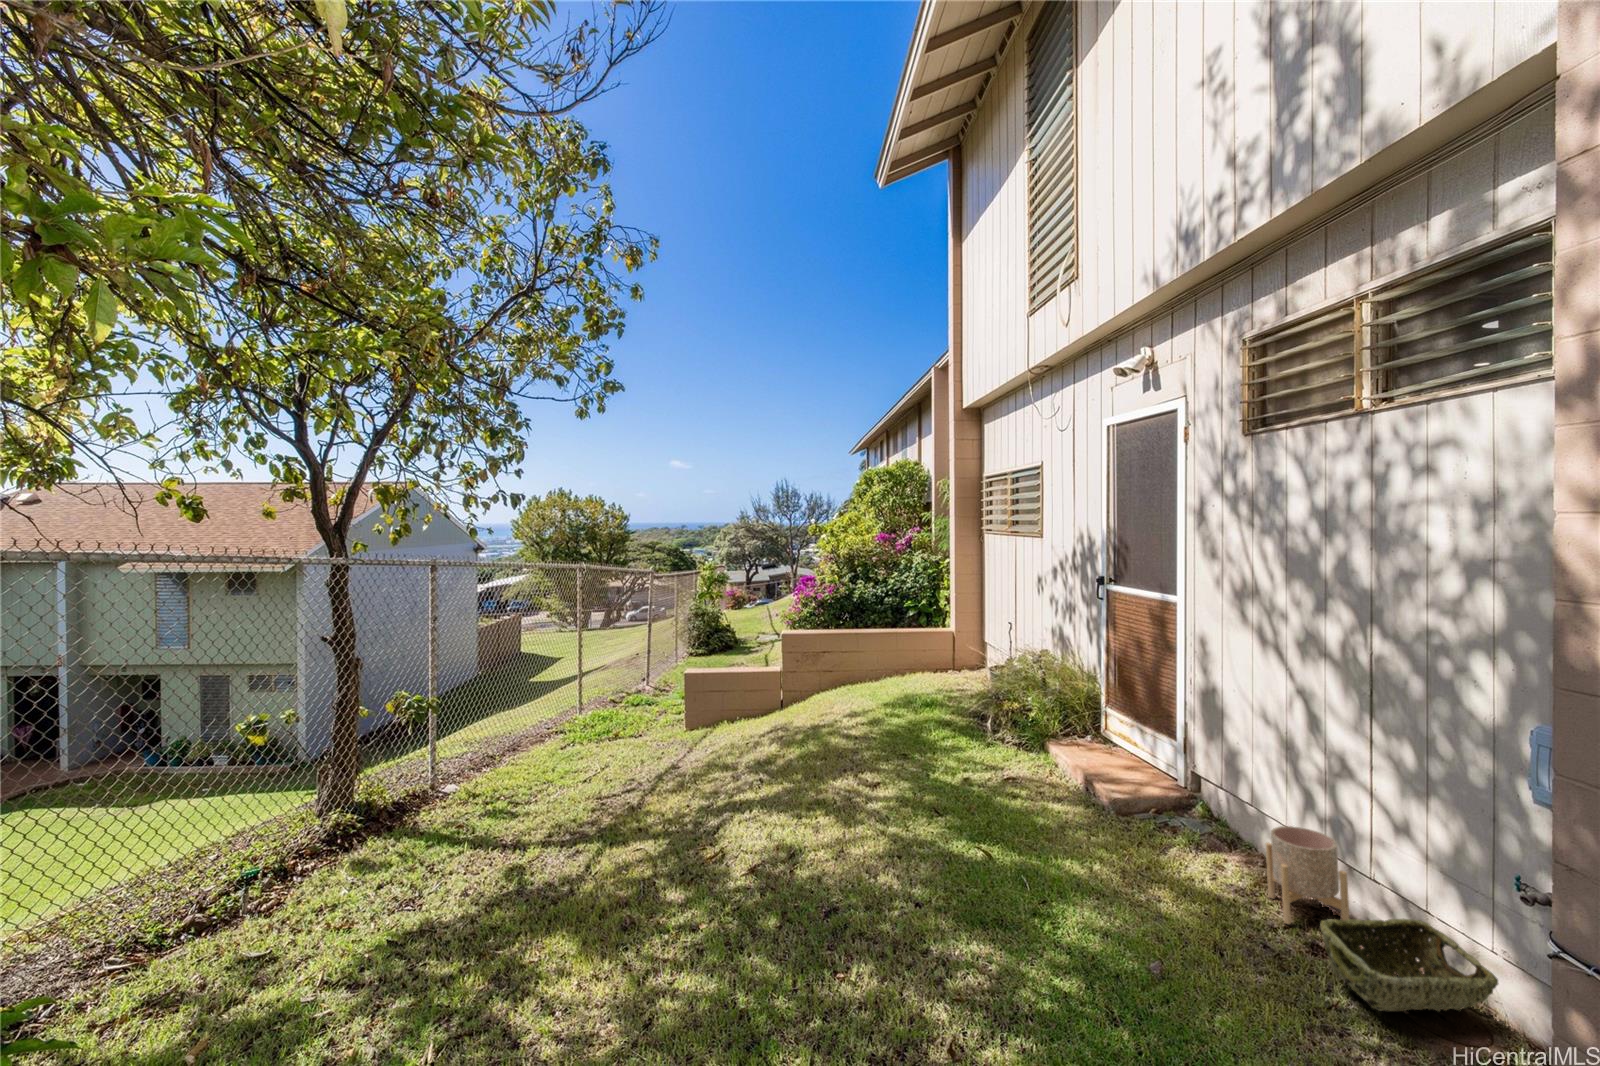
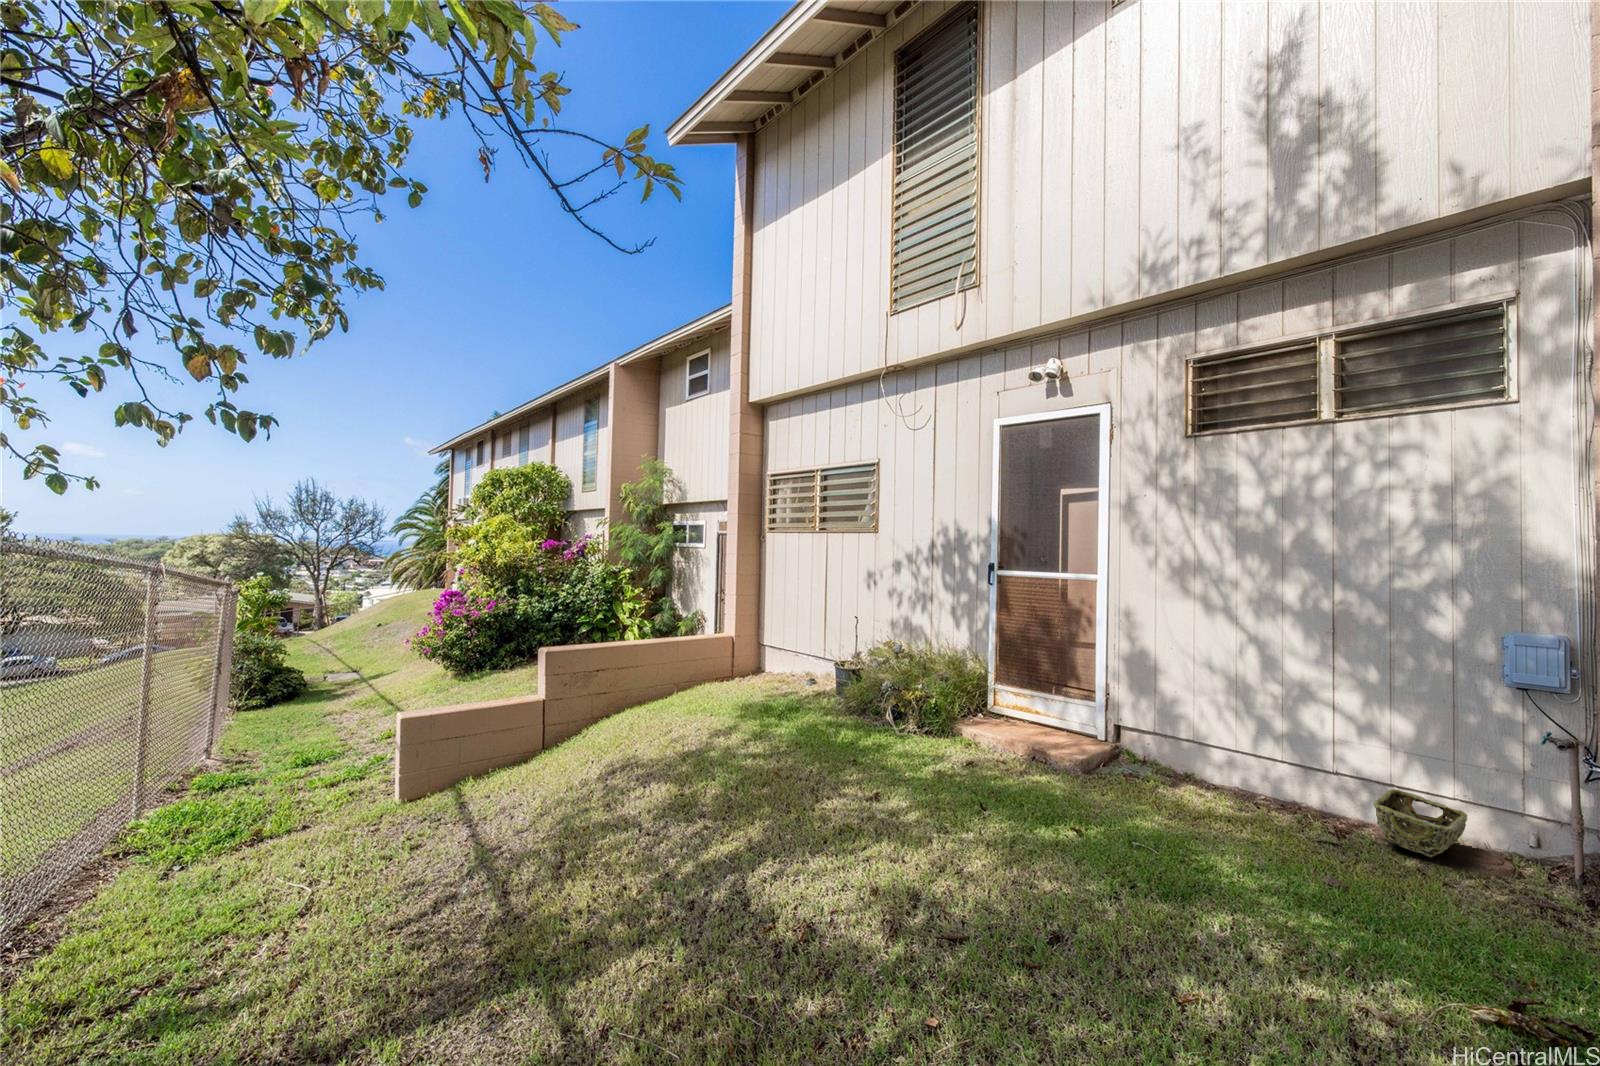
planter: present [1266,826,1350,924] -> none [1261,745,1333,821]

